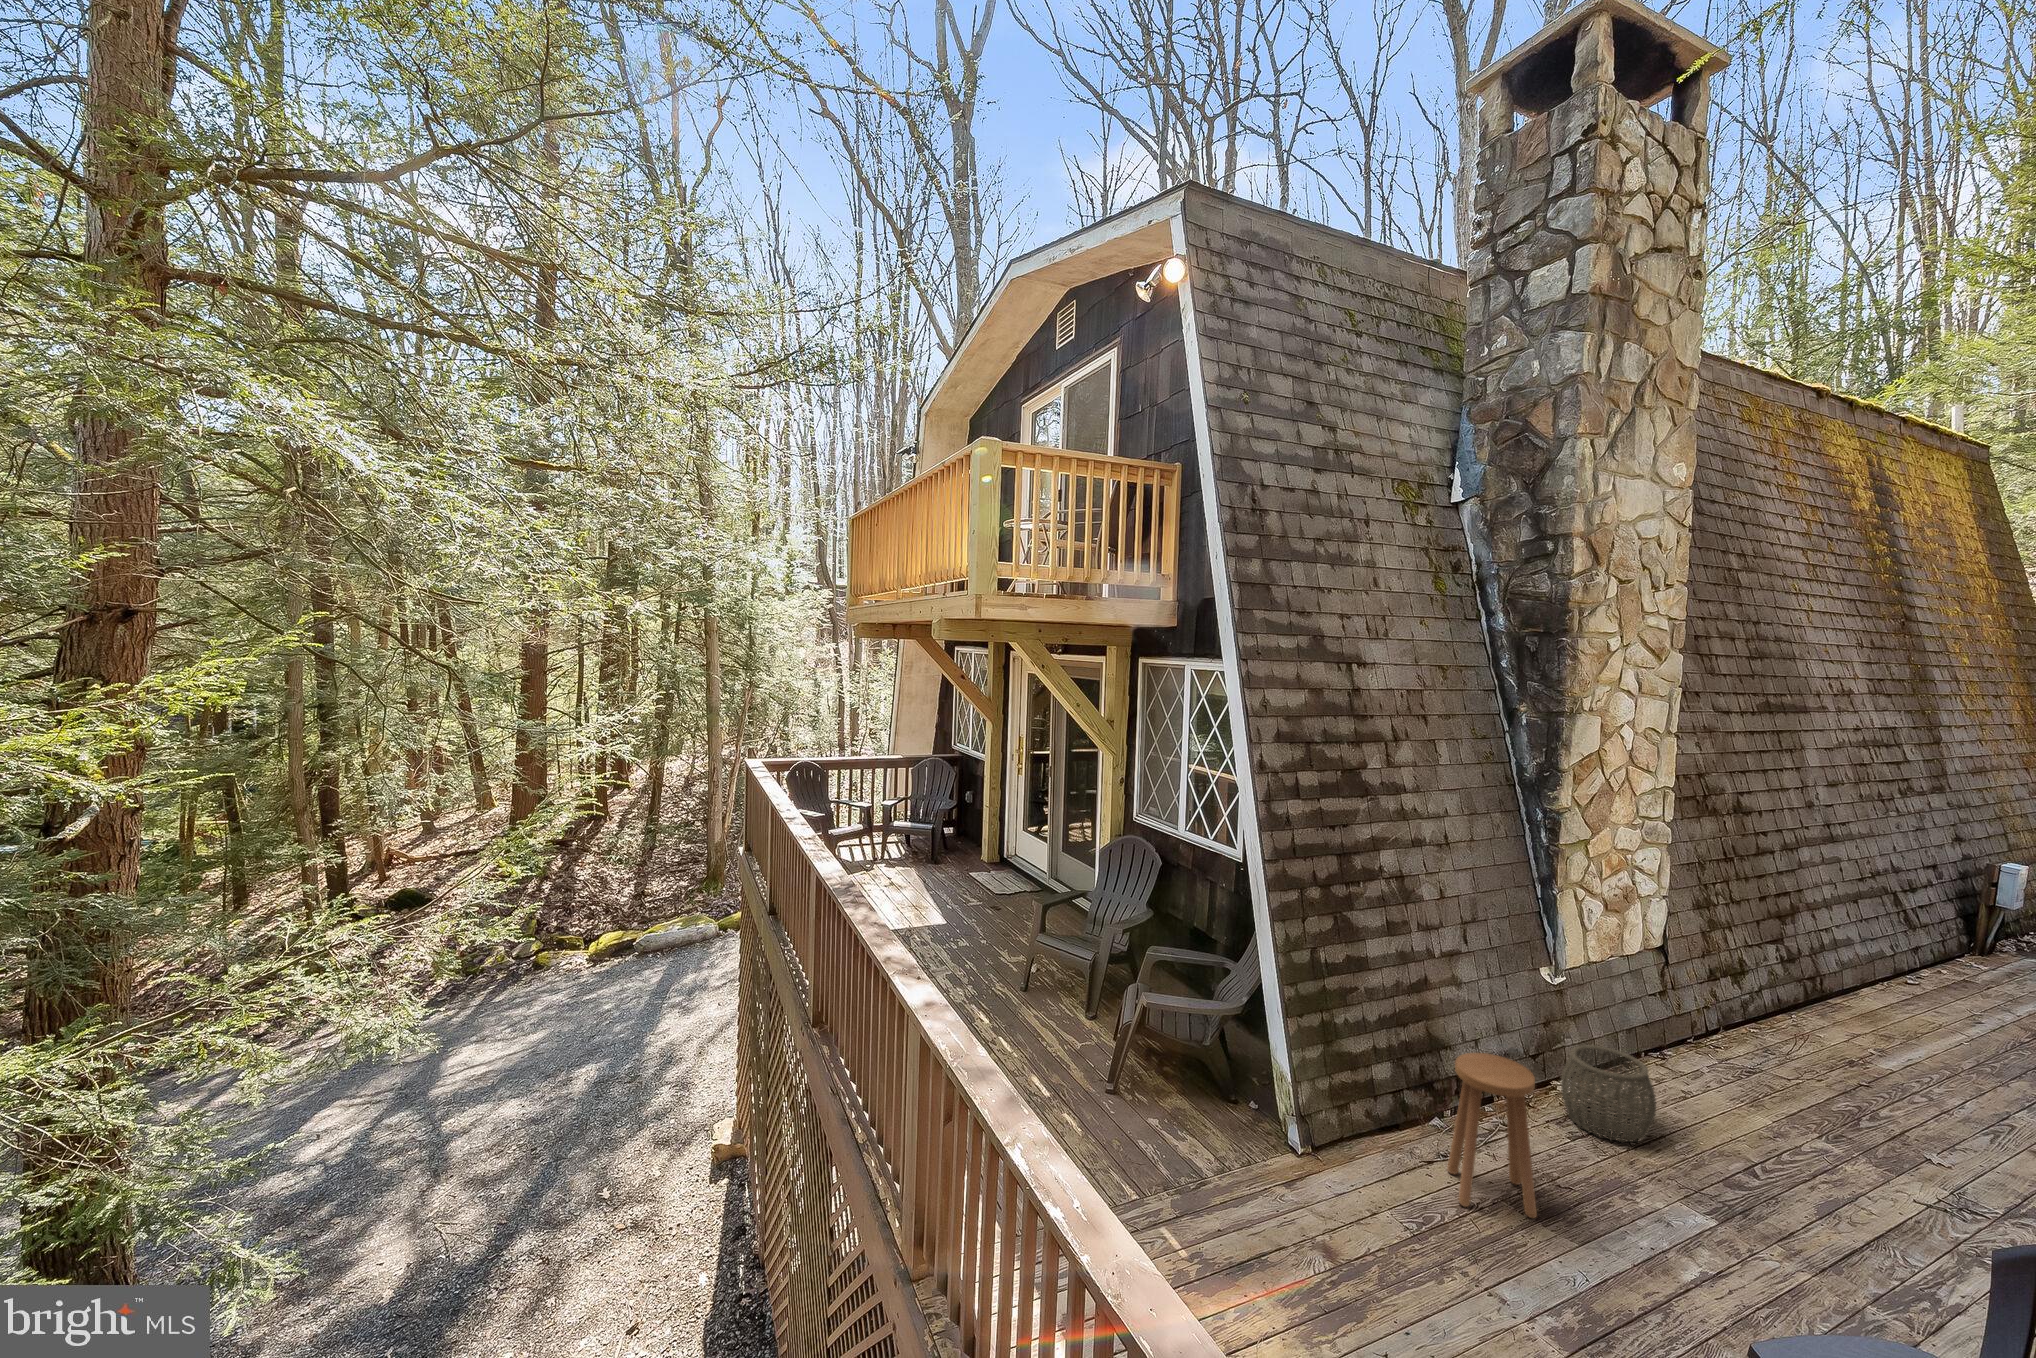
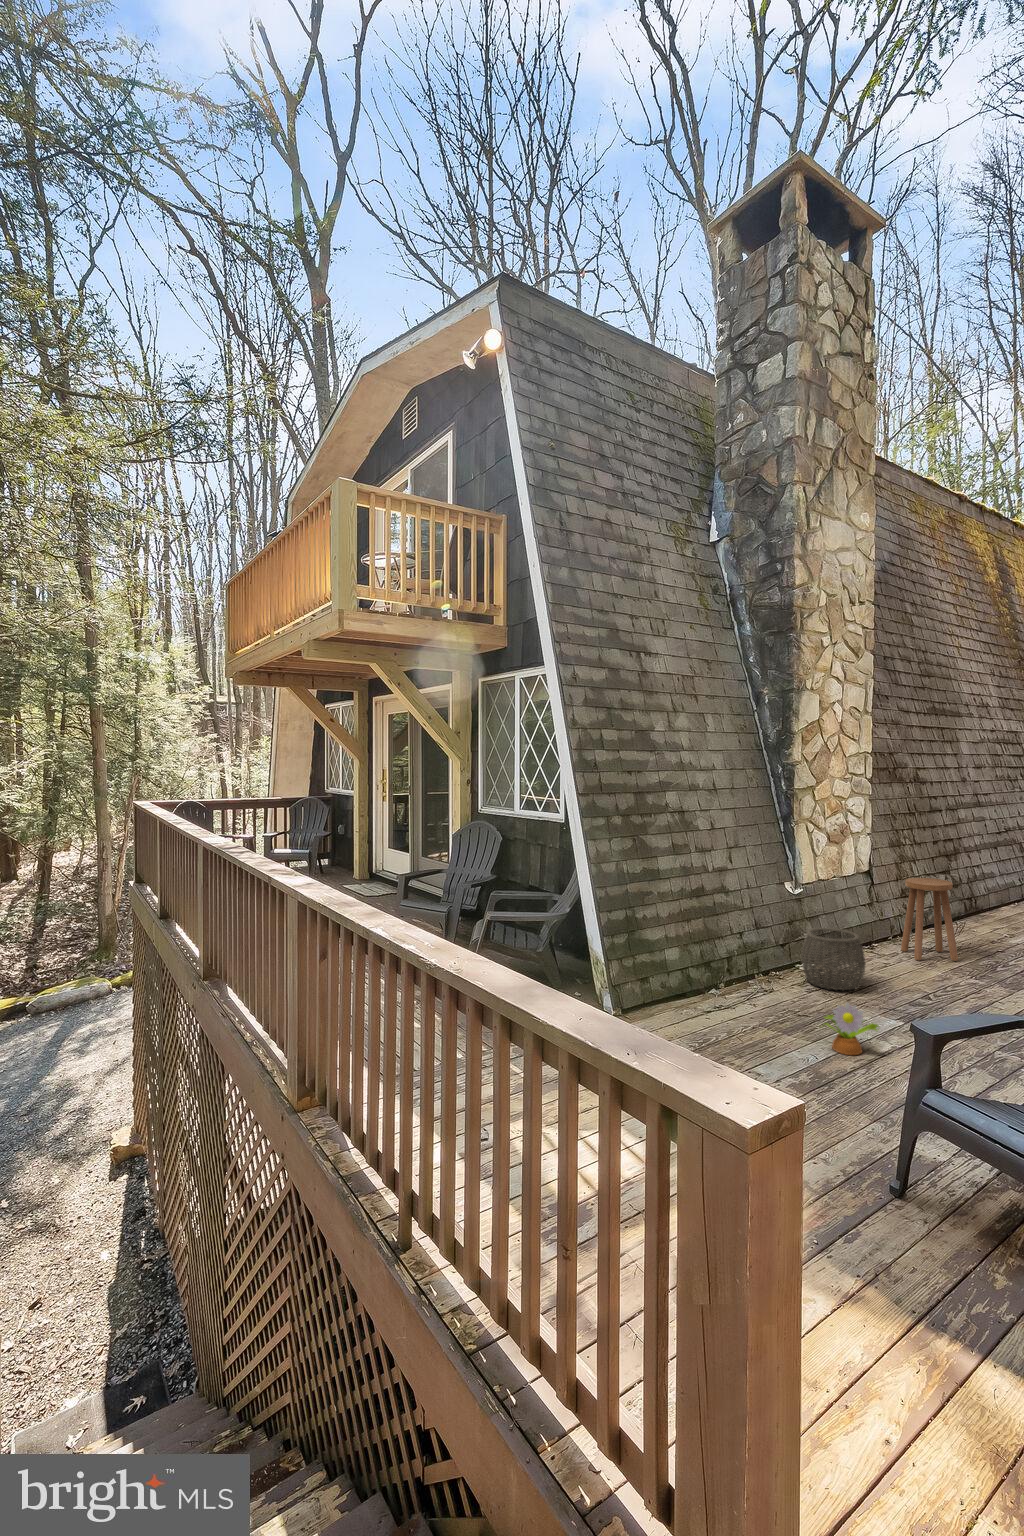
stool: present [1447,1053,1537,1218] -> present [901,878,958,961]
decorative plant: none [1588,1201,1681,1275] -> present [823,1003,879,1055]

